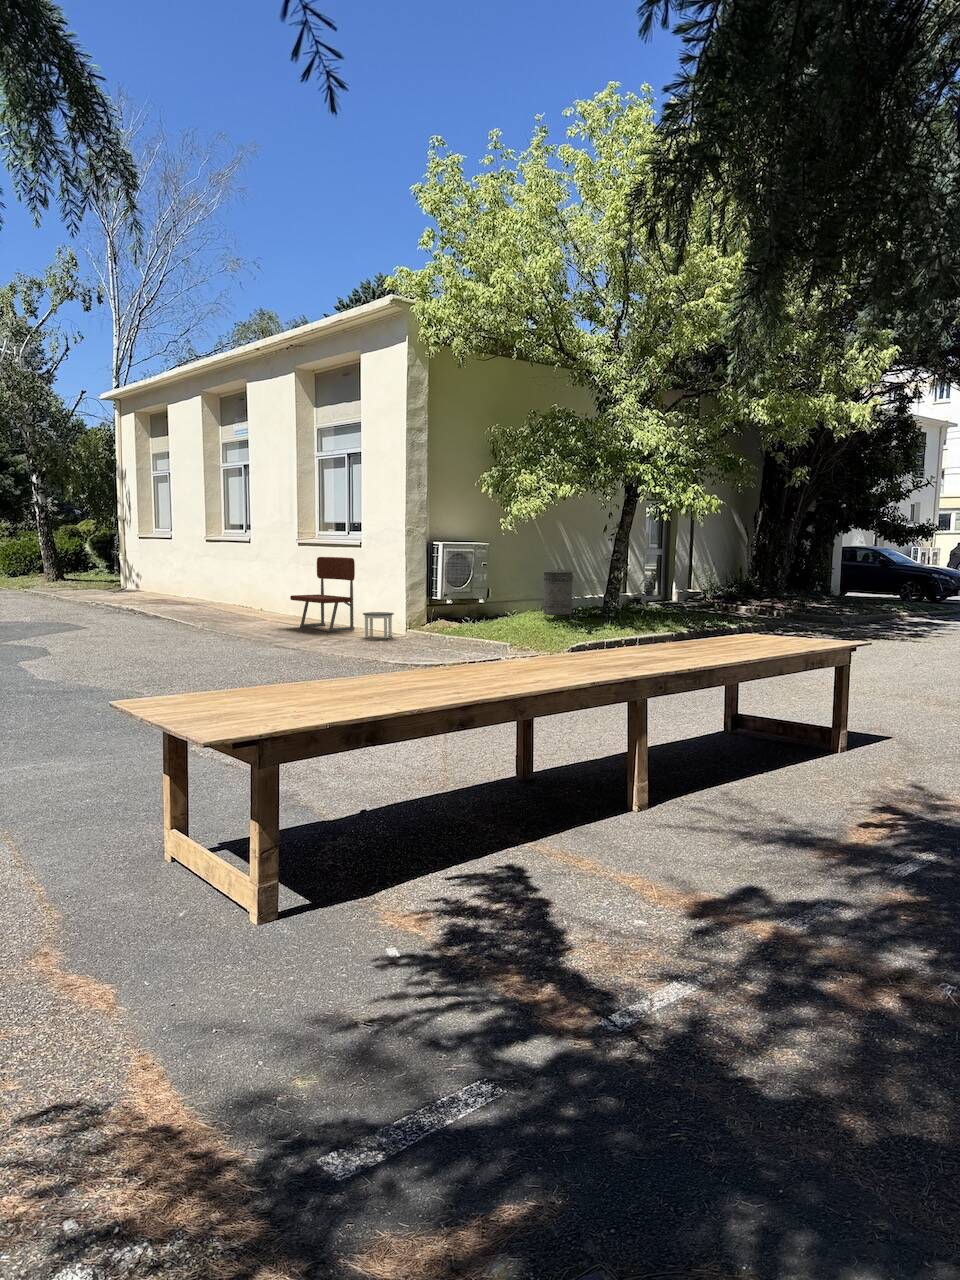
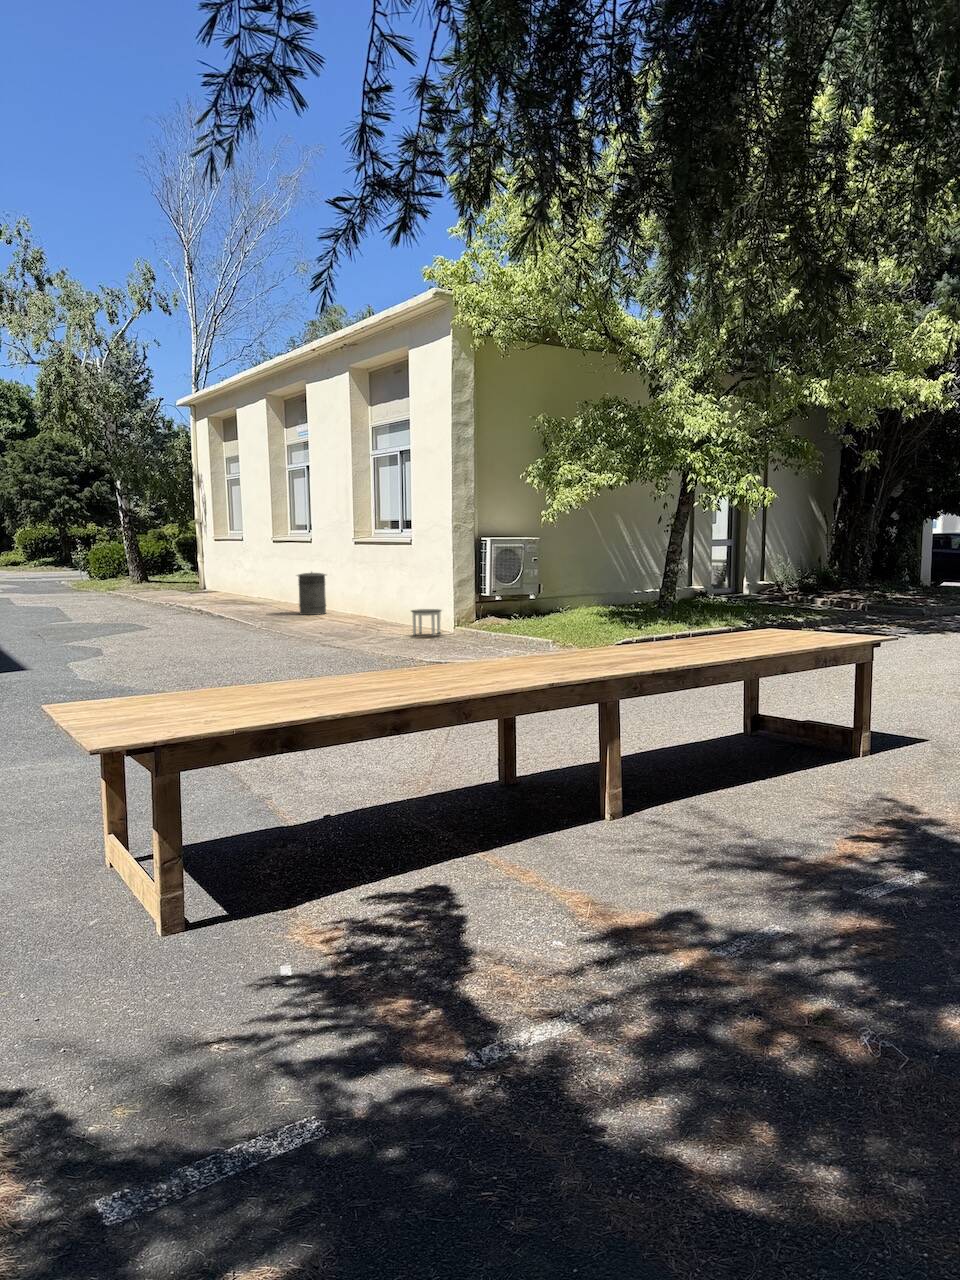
bench: present [290,557,355,631] -> none [344,555,406,629]
trash can: present [542,568,575,615] -> present [297,572,326,615]

